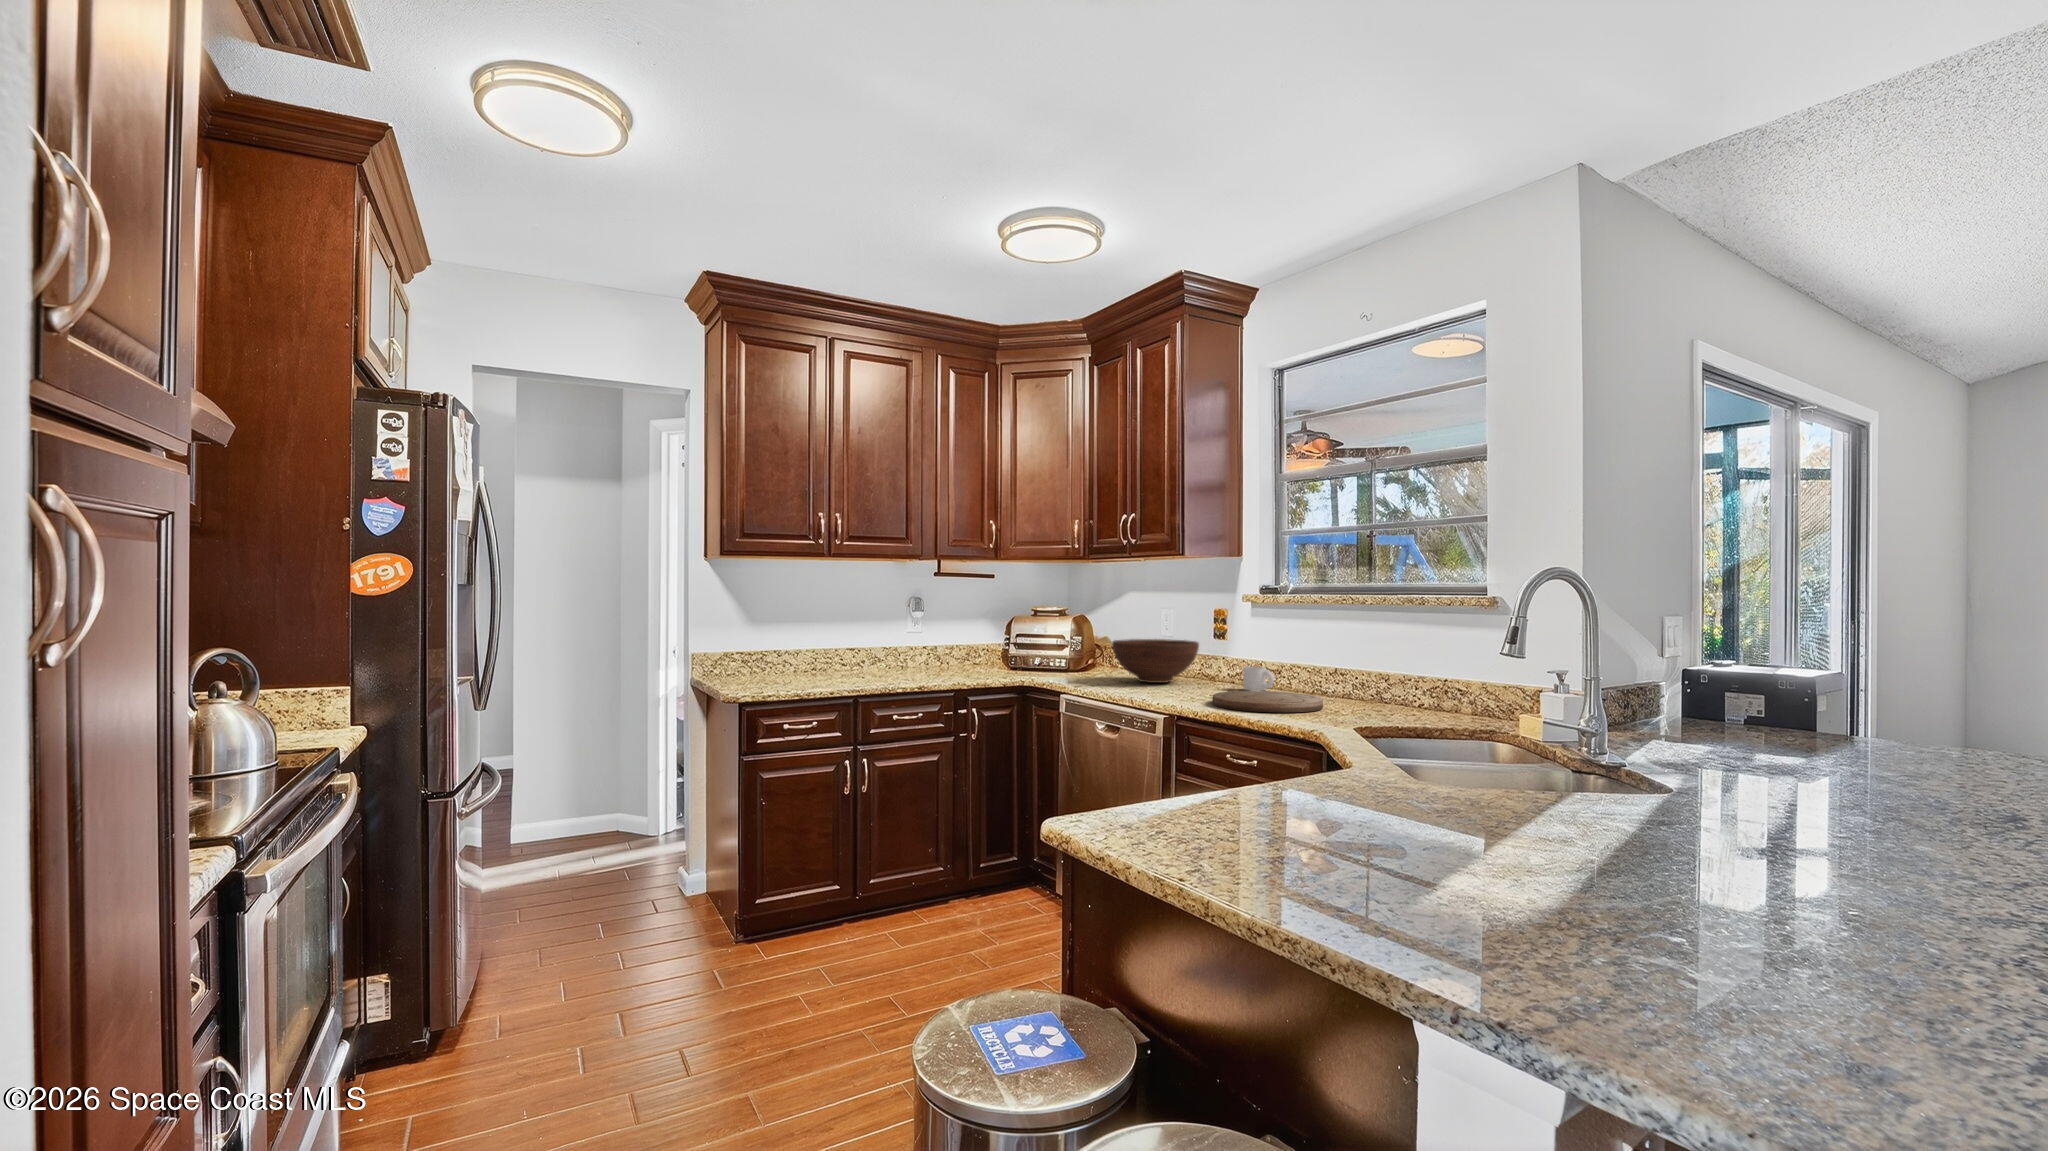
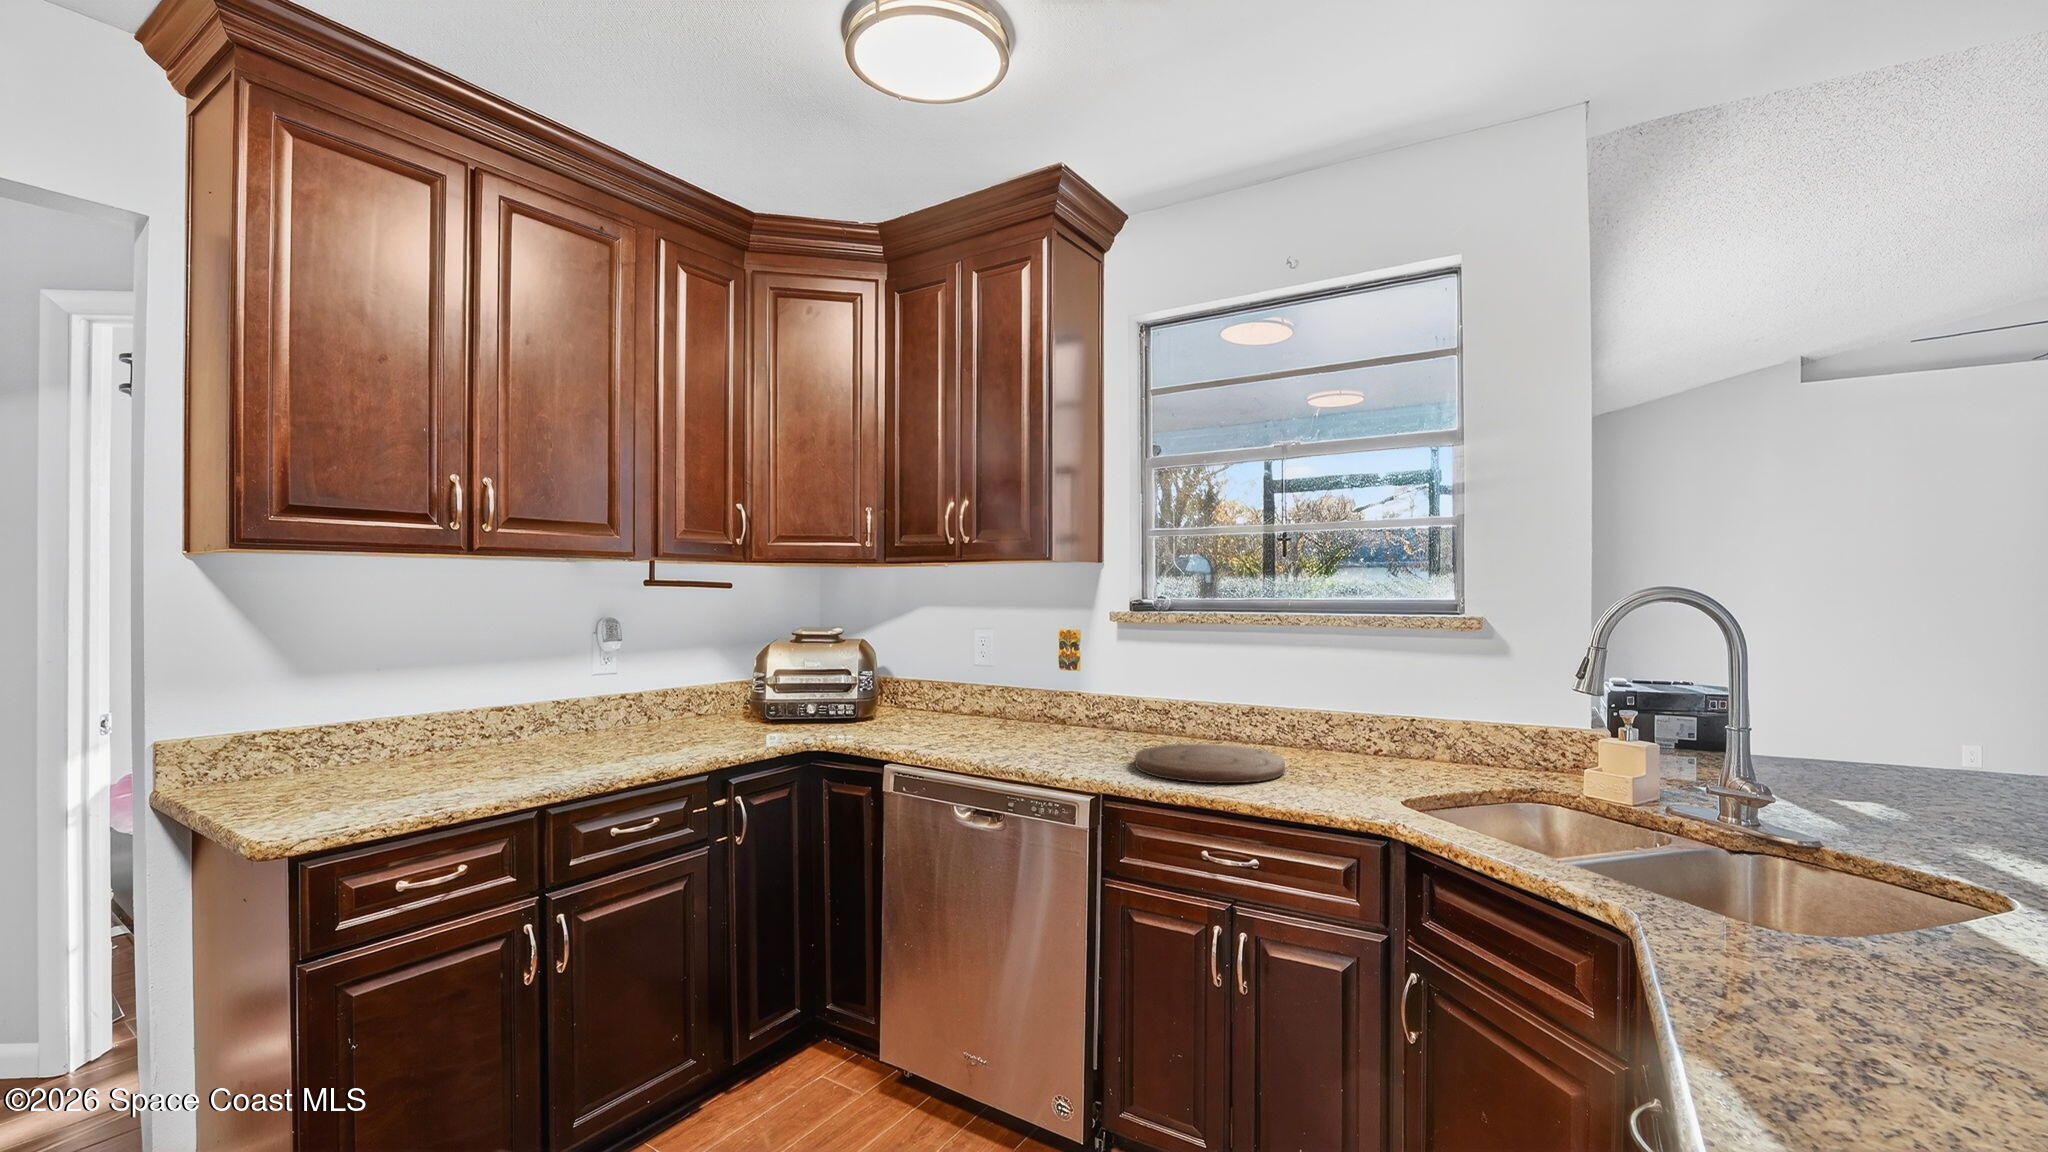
fruit bowl: present [1112,639,1199,683] -> none [937,673,1056,735]
mug: present [1243,666,1274,691] -> none [1124,707,1166,741]

